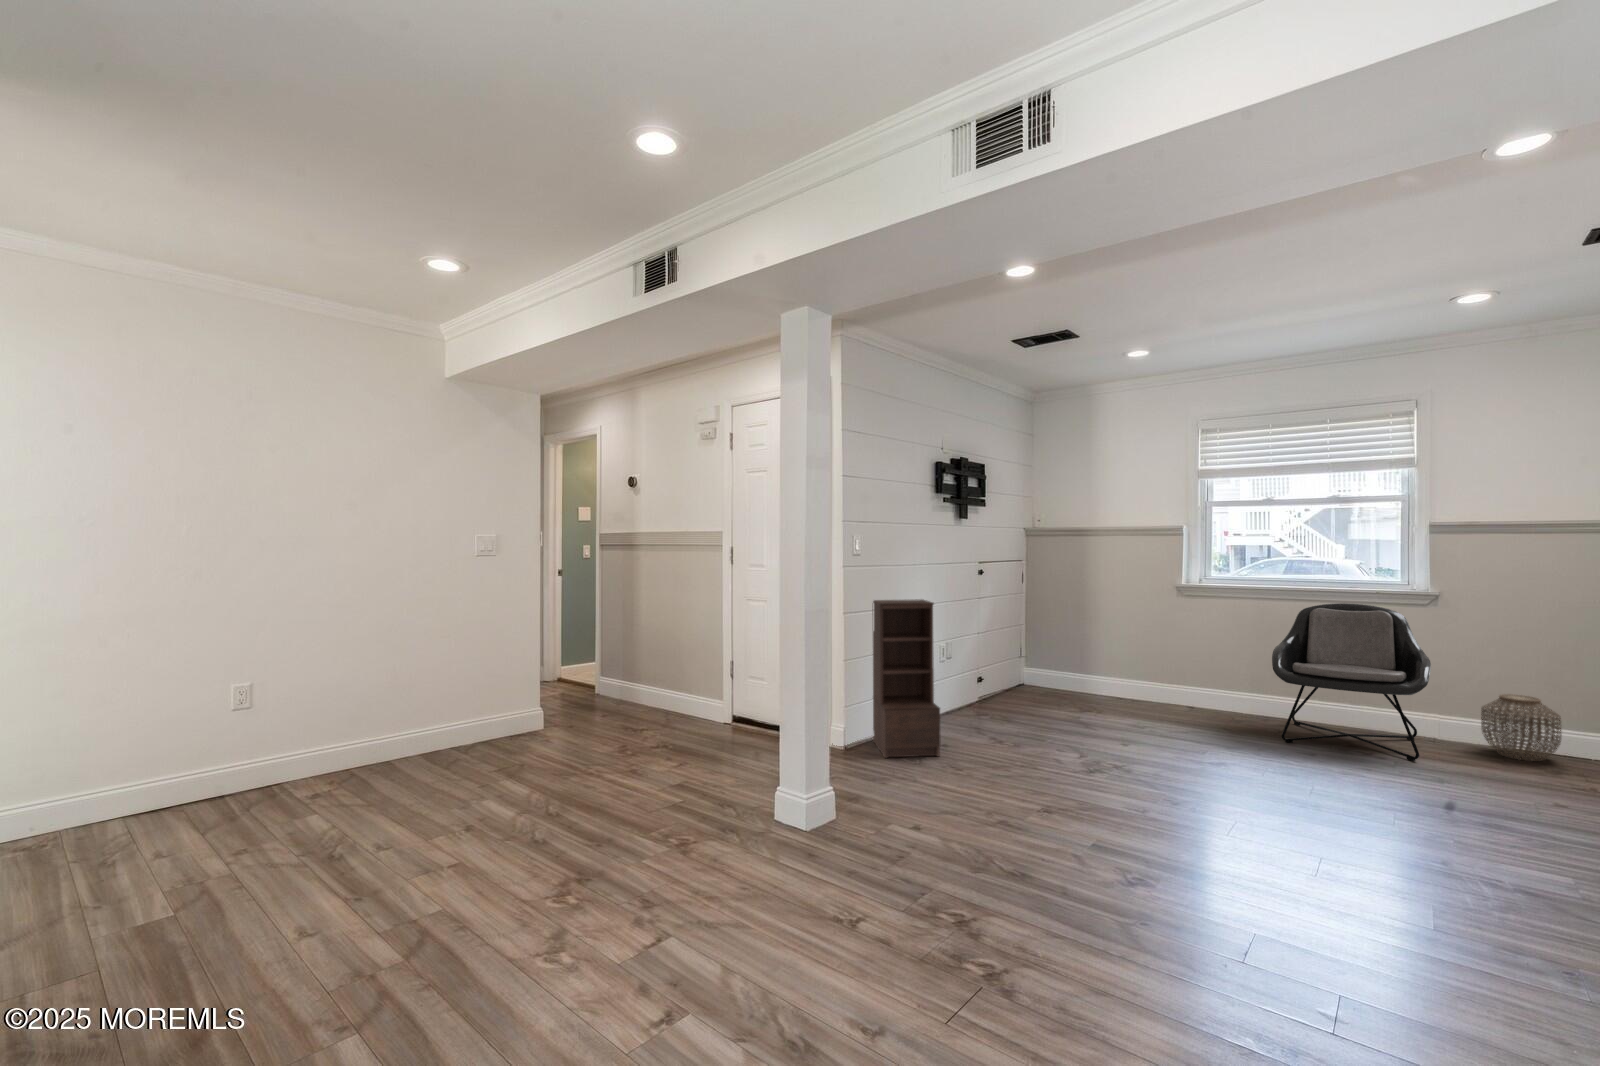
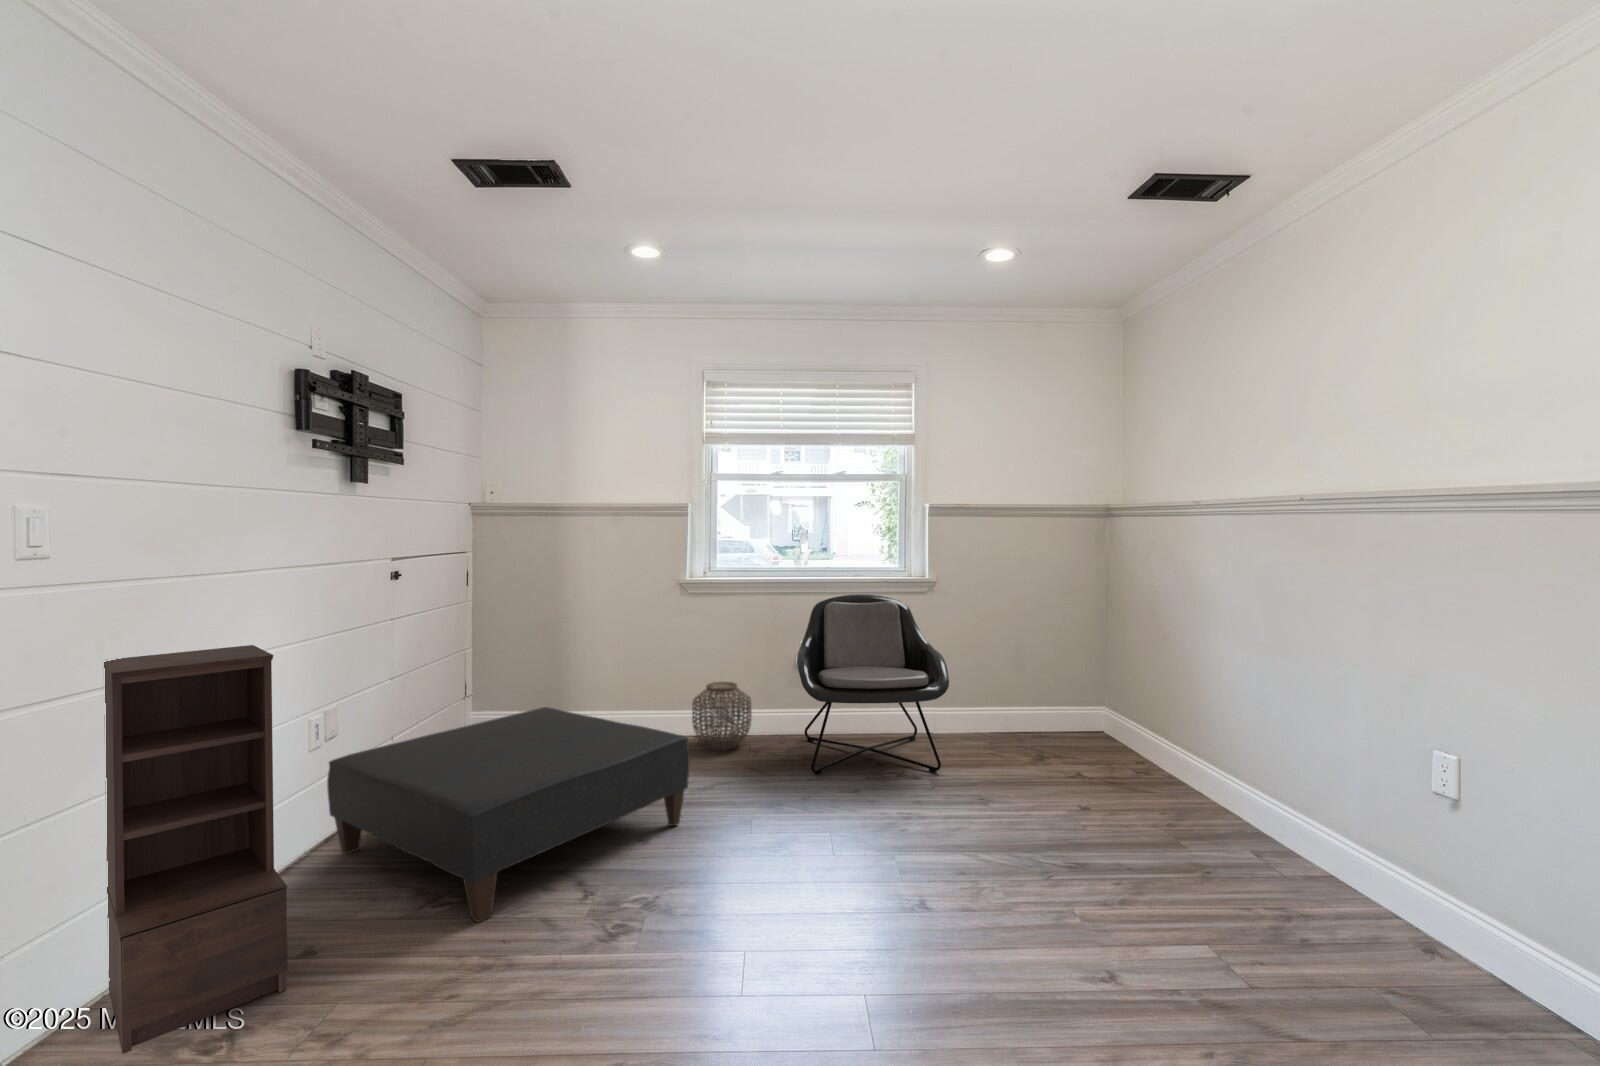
ottoman: none [949,663,1164,756] -> present [327,707,689,922]
woven basket: present [1481,694,1561,761] -> present [692,682,751,750]

